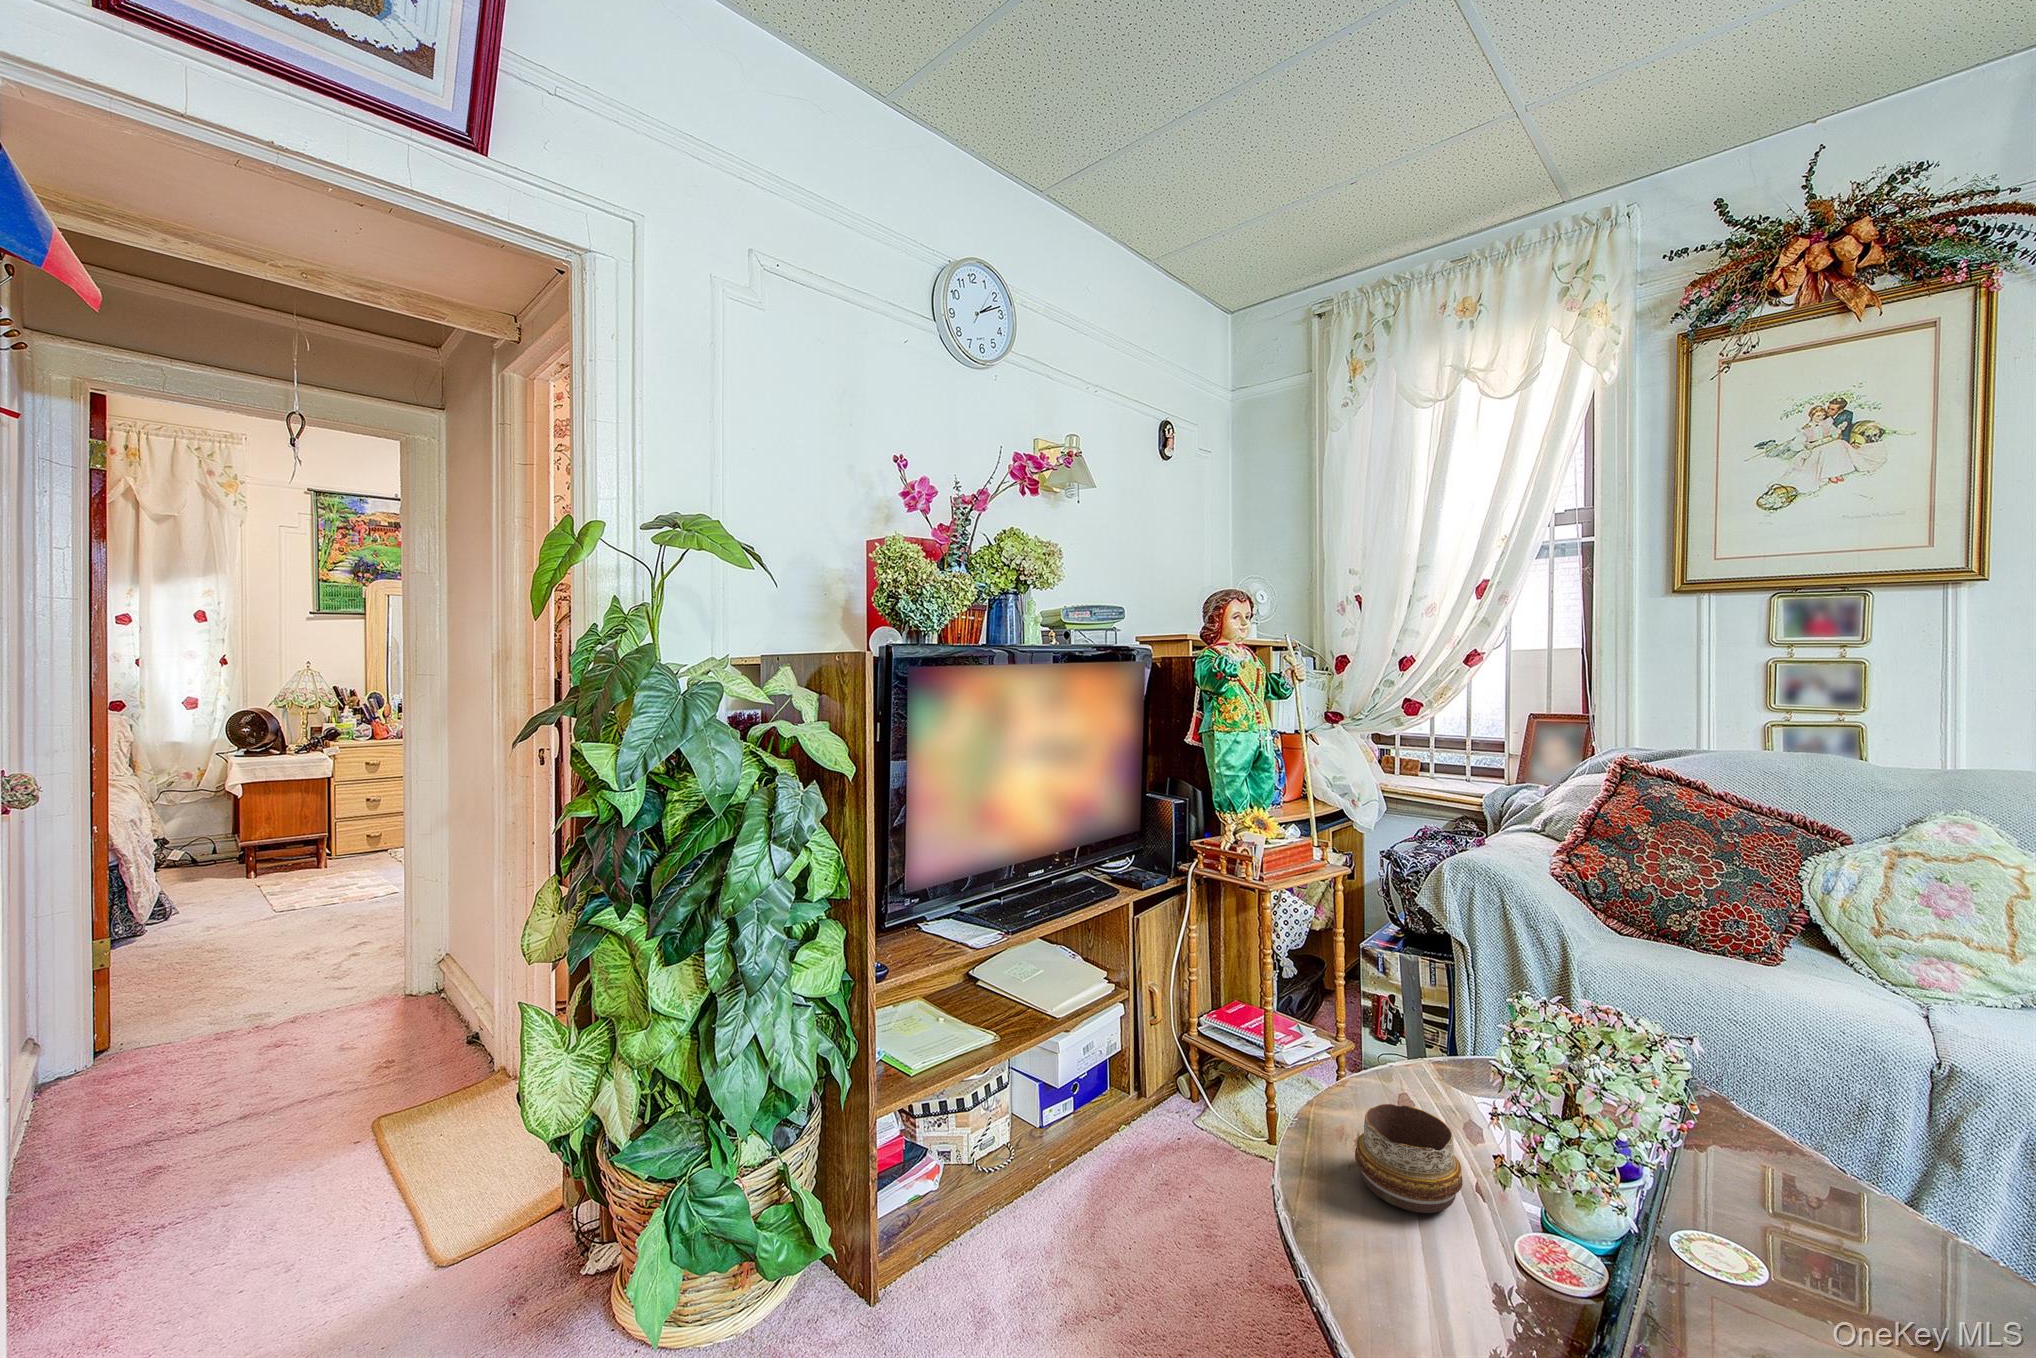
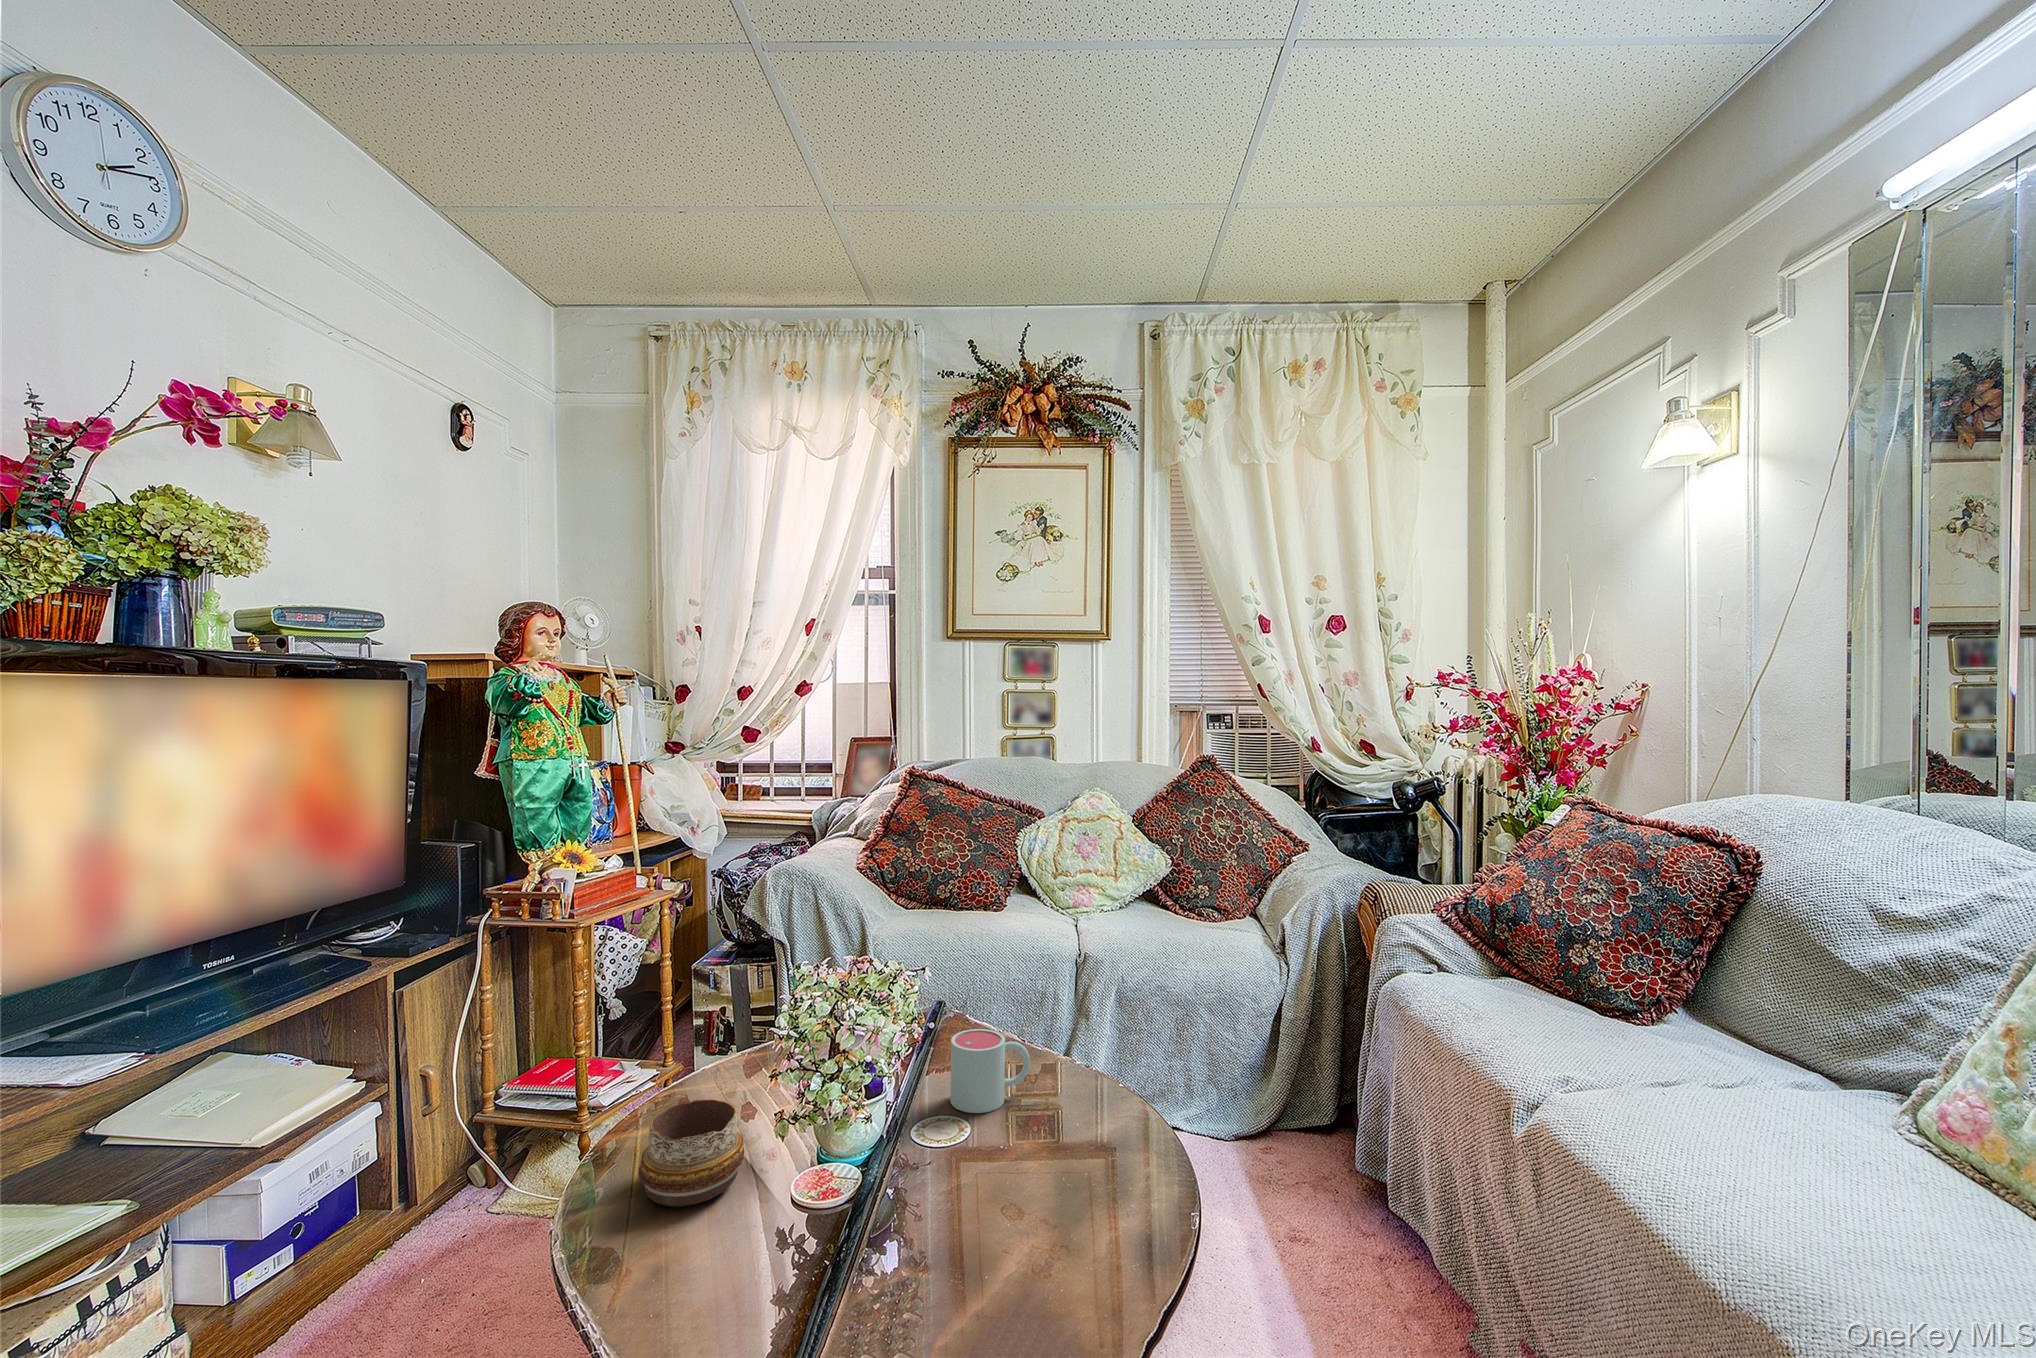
mug: none [1732,1131,1875,1252] -> present [950,1029,1030,1113]

